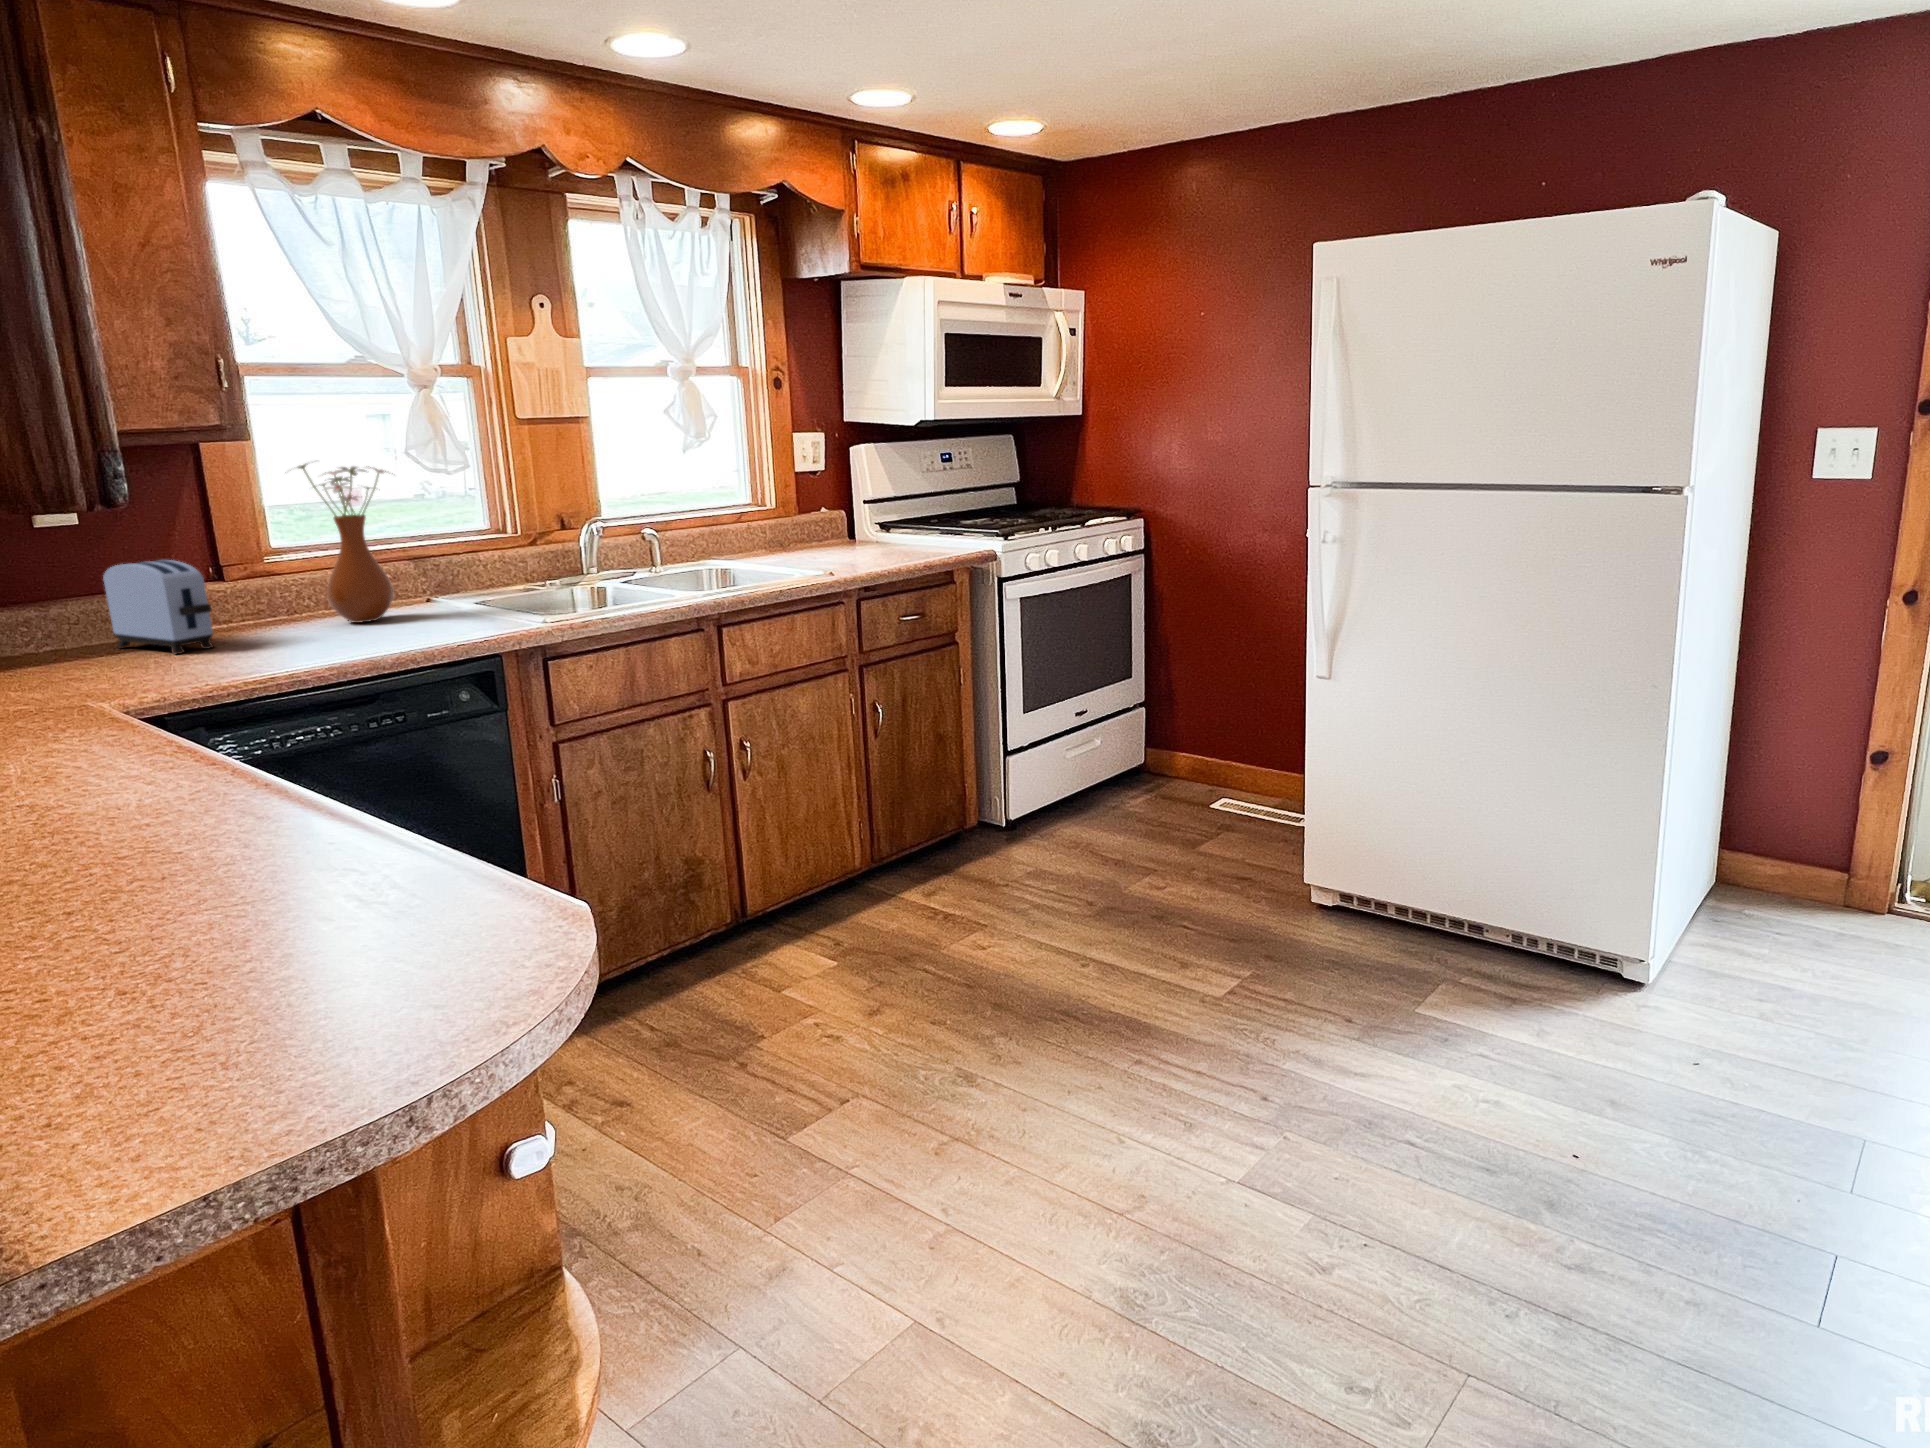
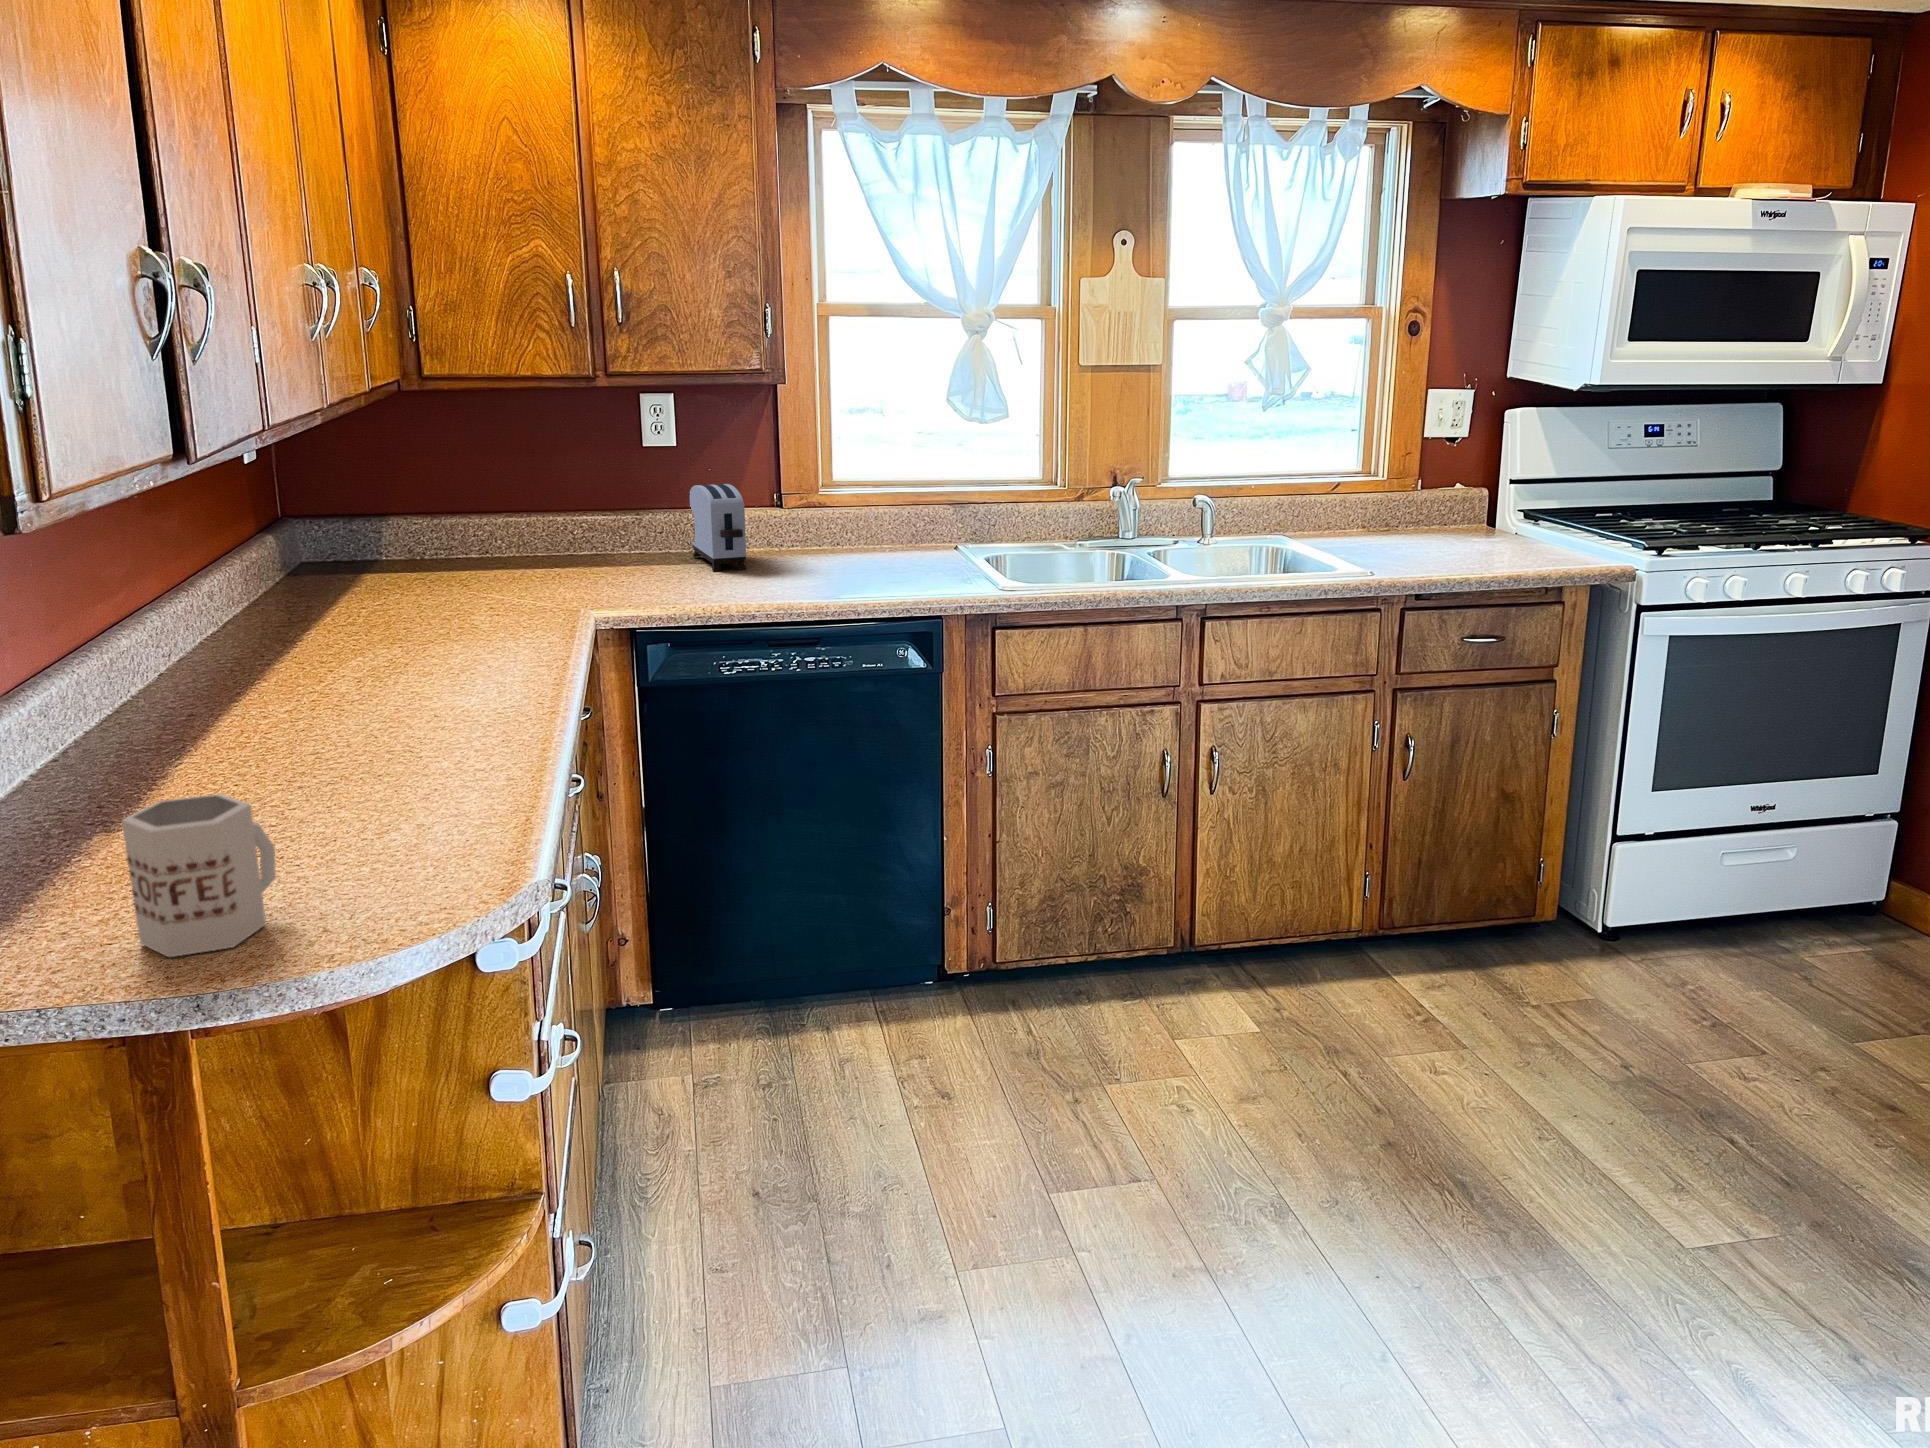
vase: present [294,464,393,623] -> none [836,402,923,562]
mug: none [167,870,353,1095] -> present [122,794,276,957]

